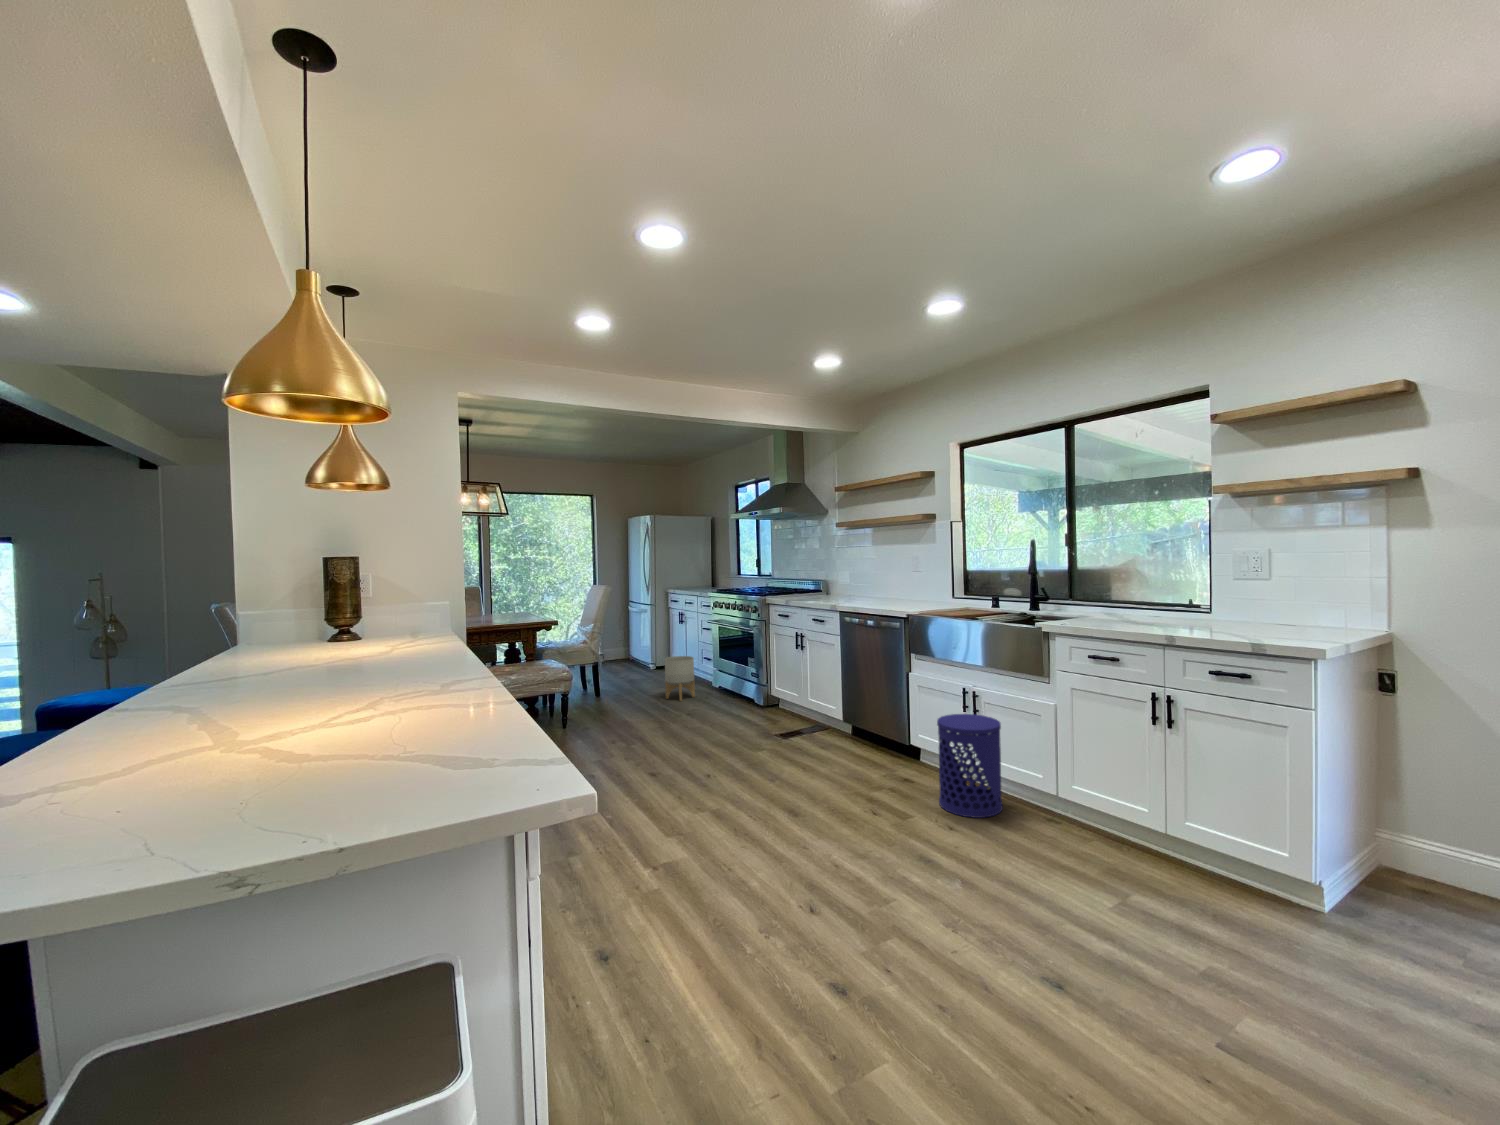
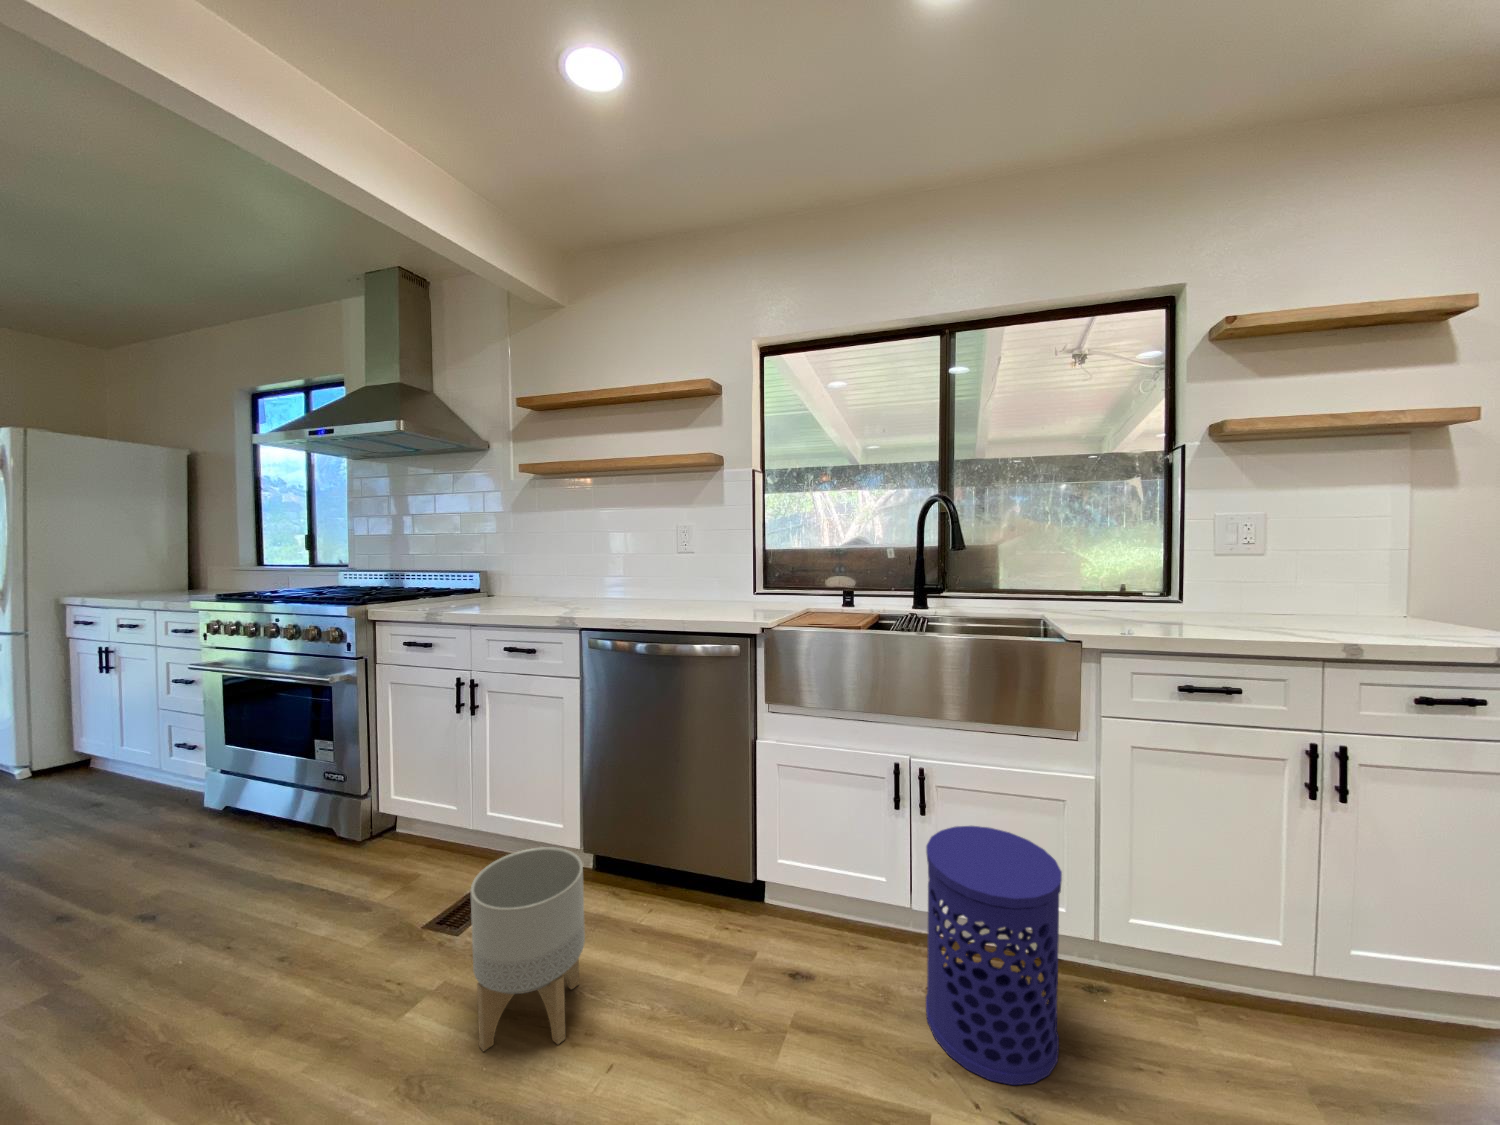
planter: present [665,656,695,701] -> present [471,847,585,1051]

